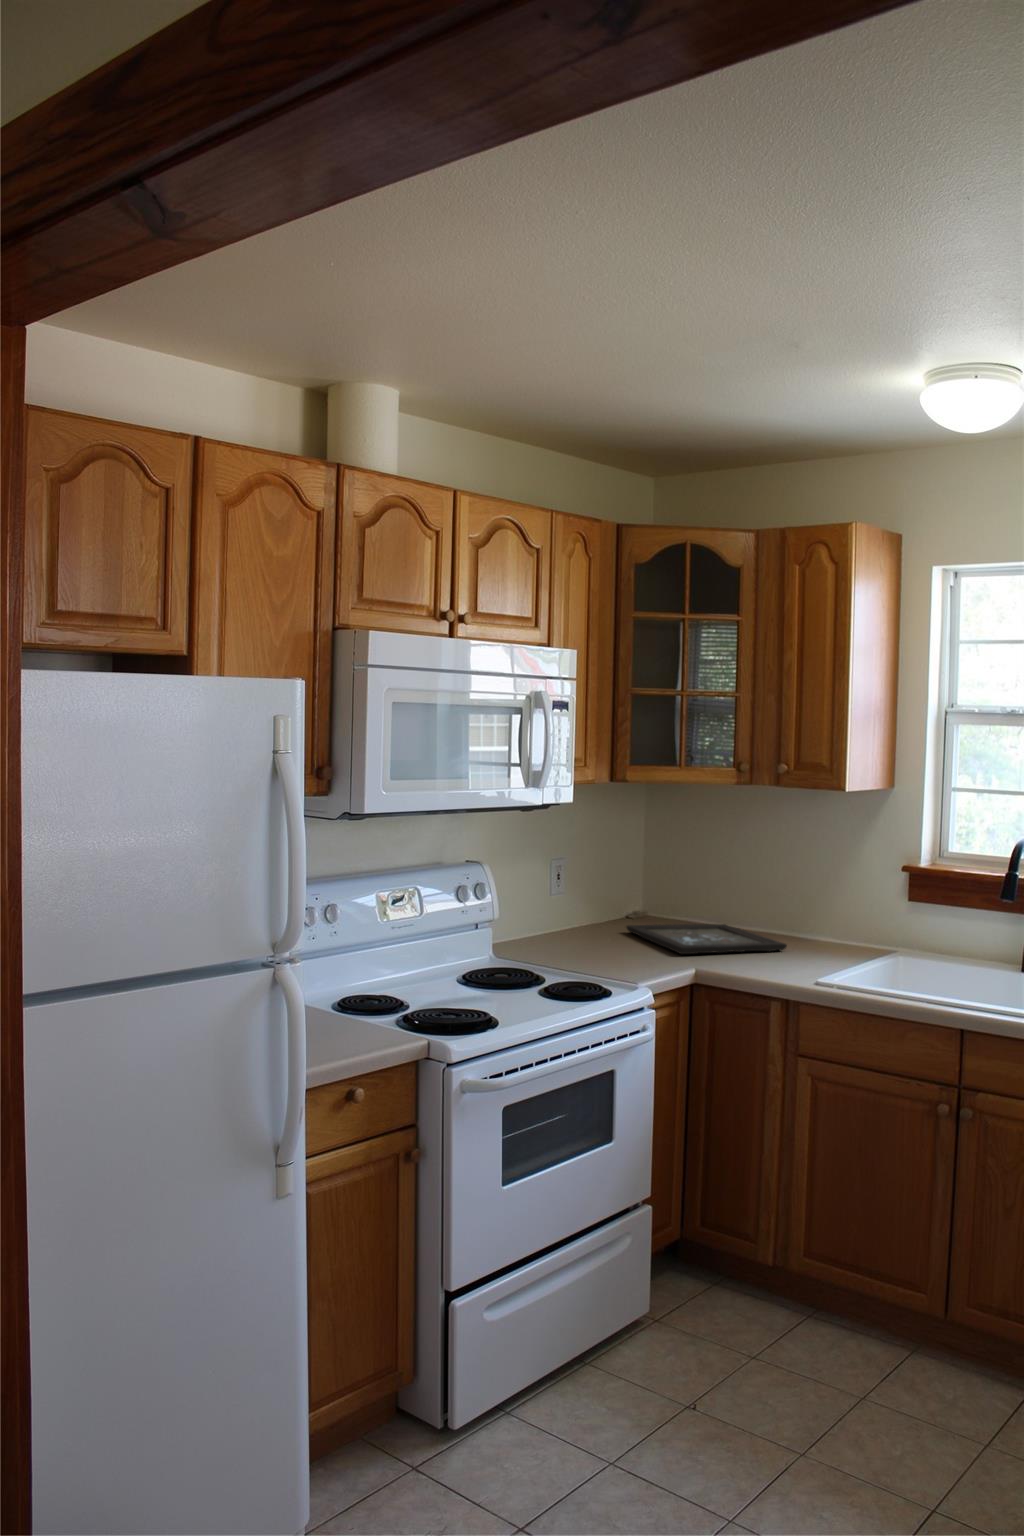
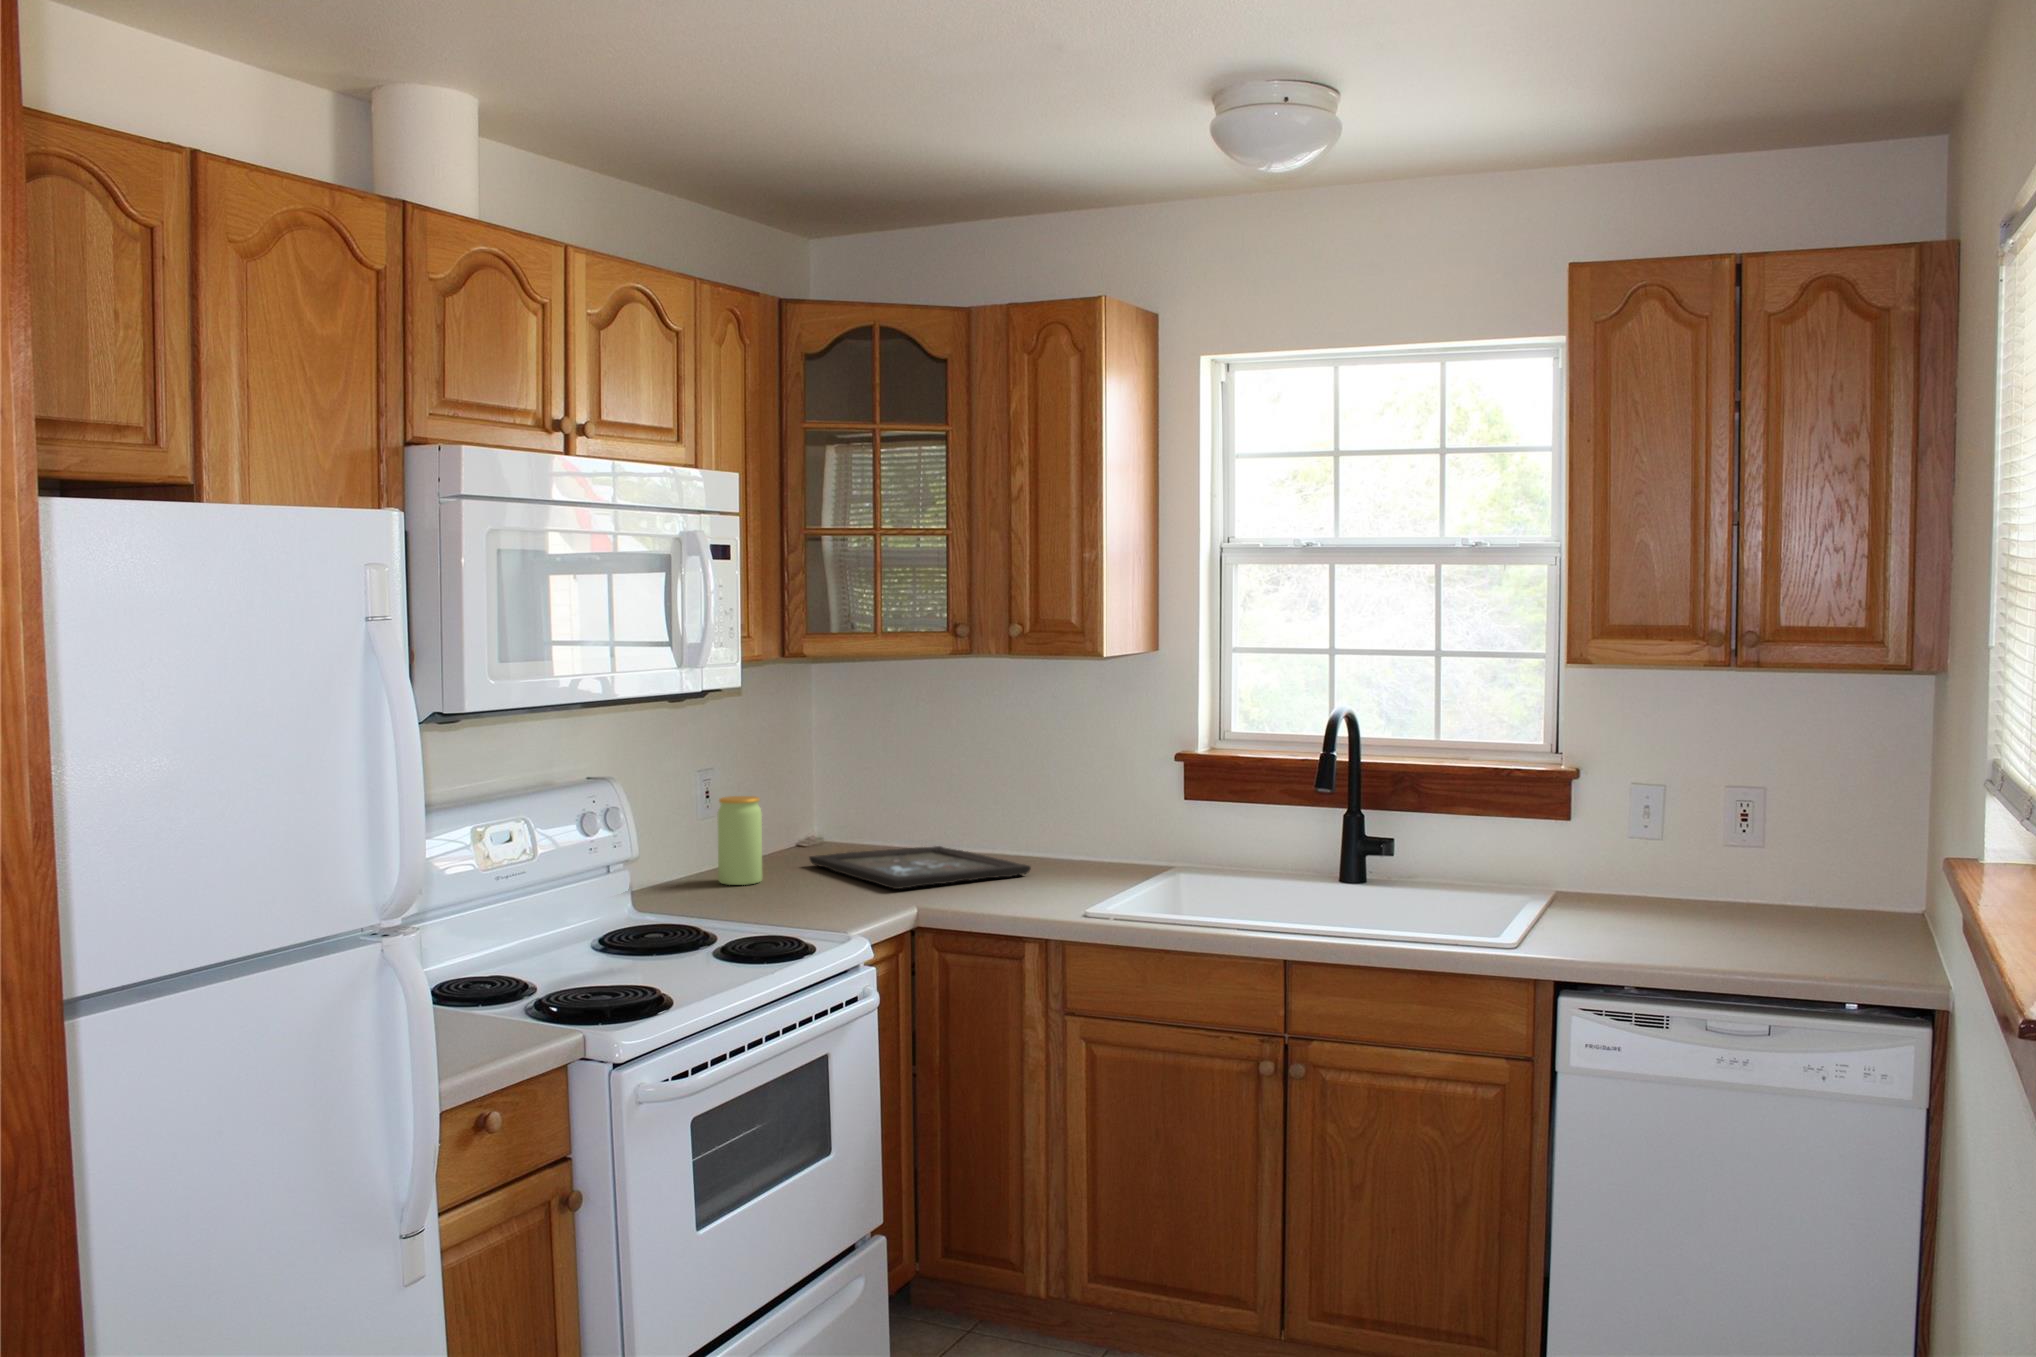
jar: none [558,879,590,943] -> present [717,796,762,885]

